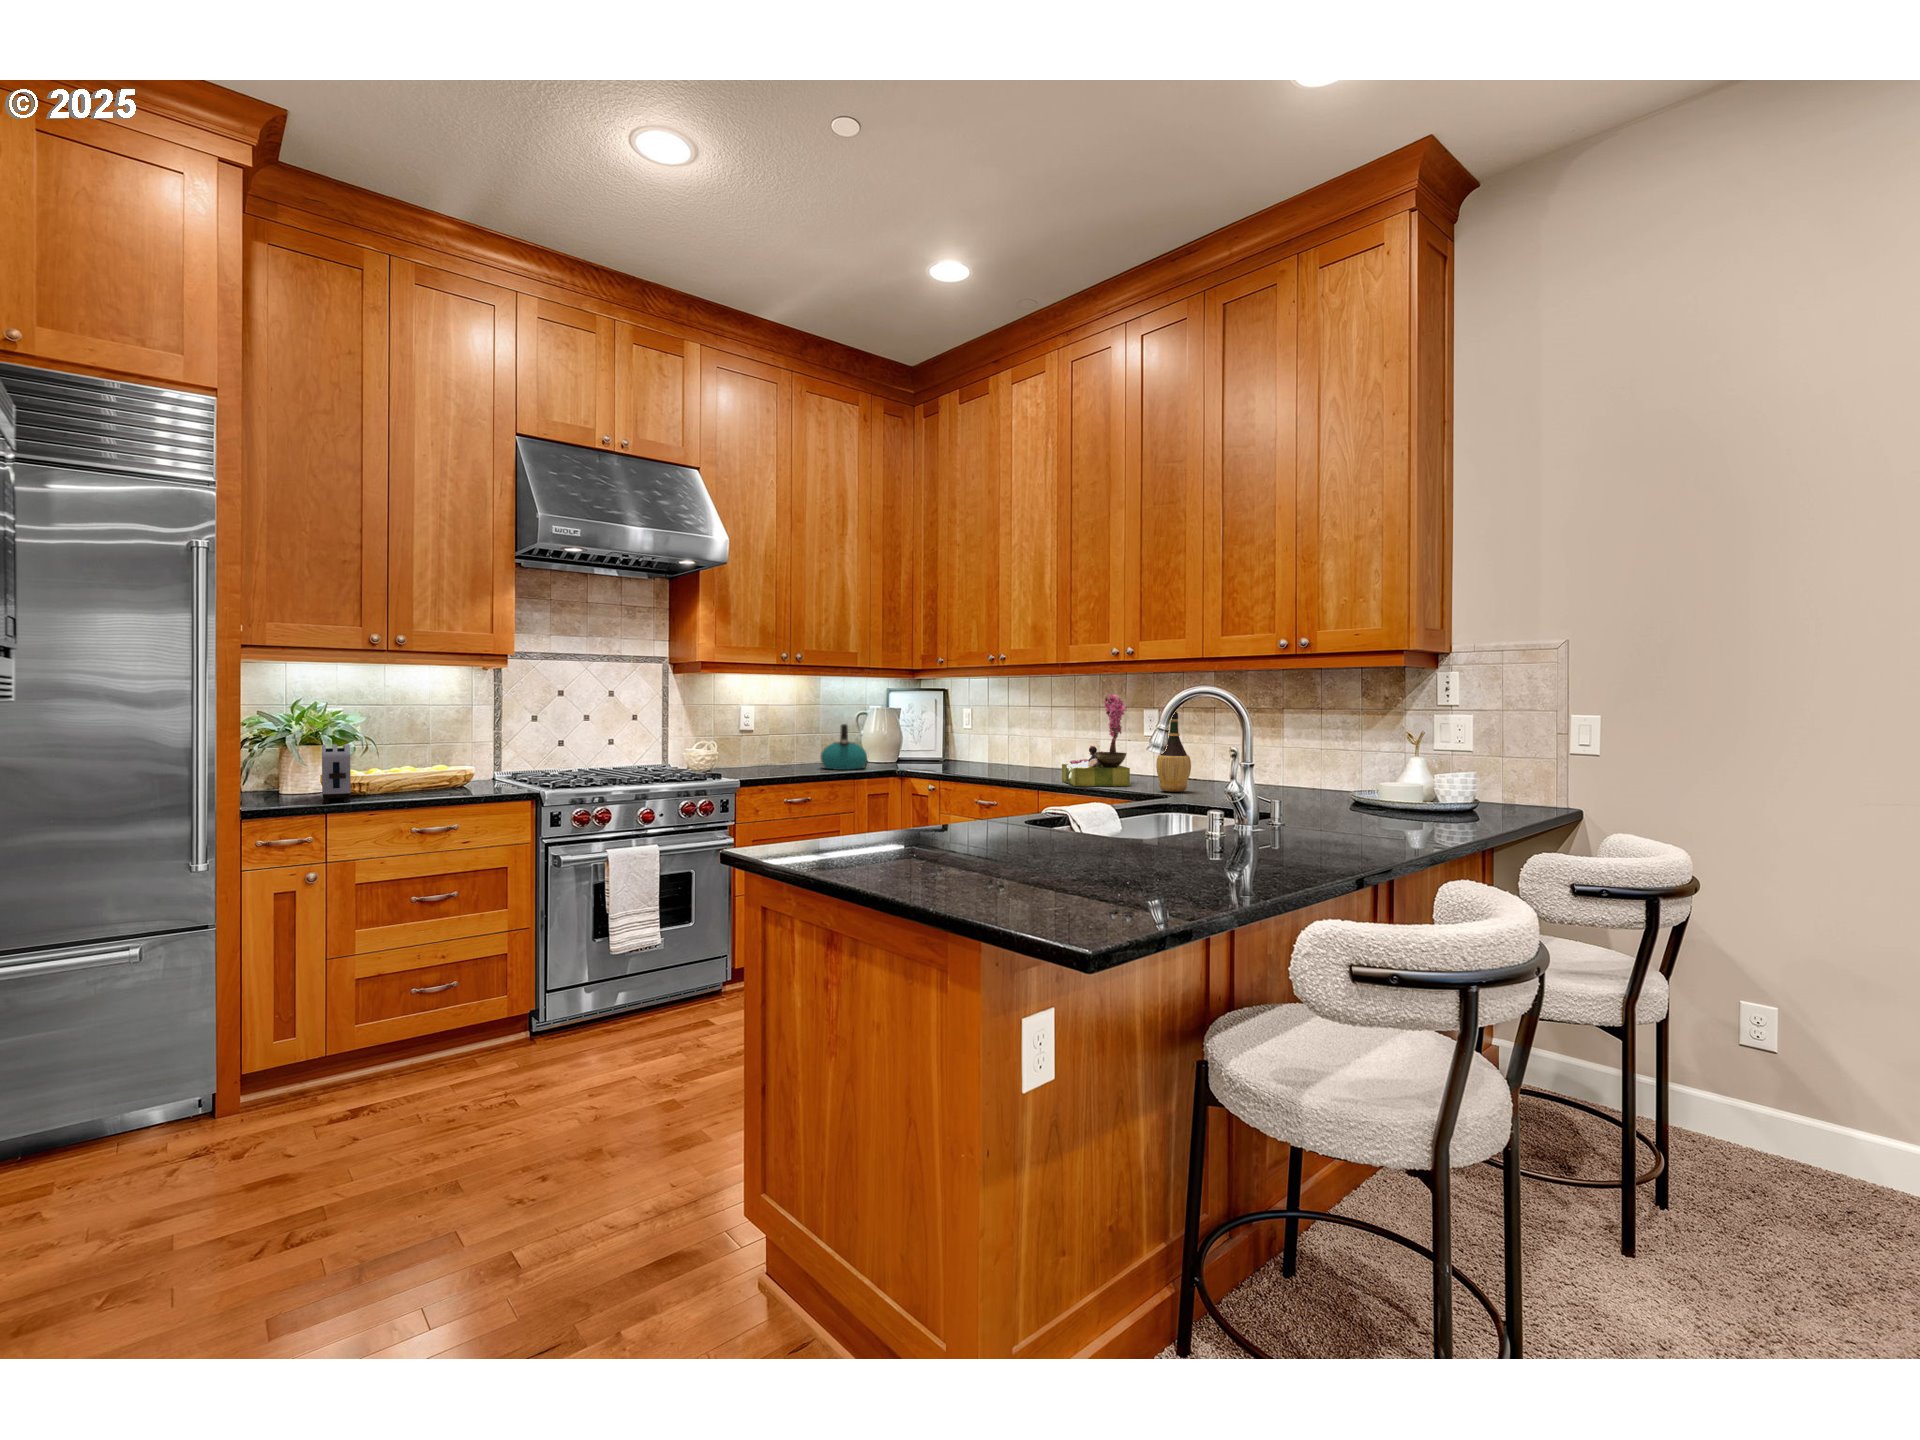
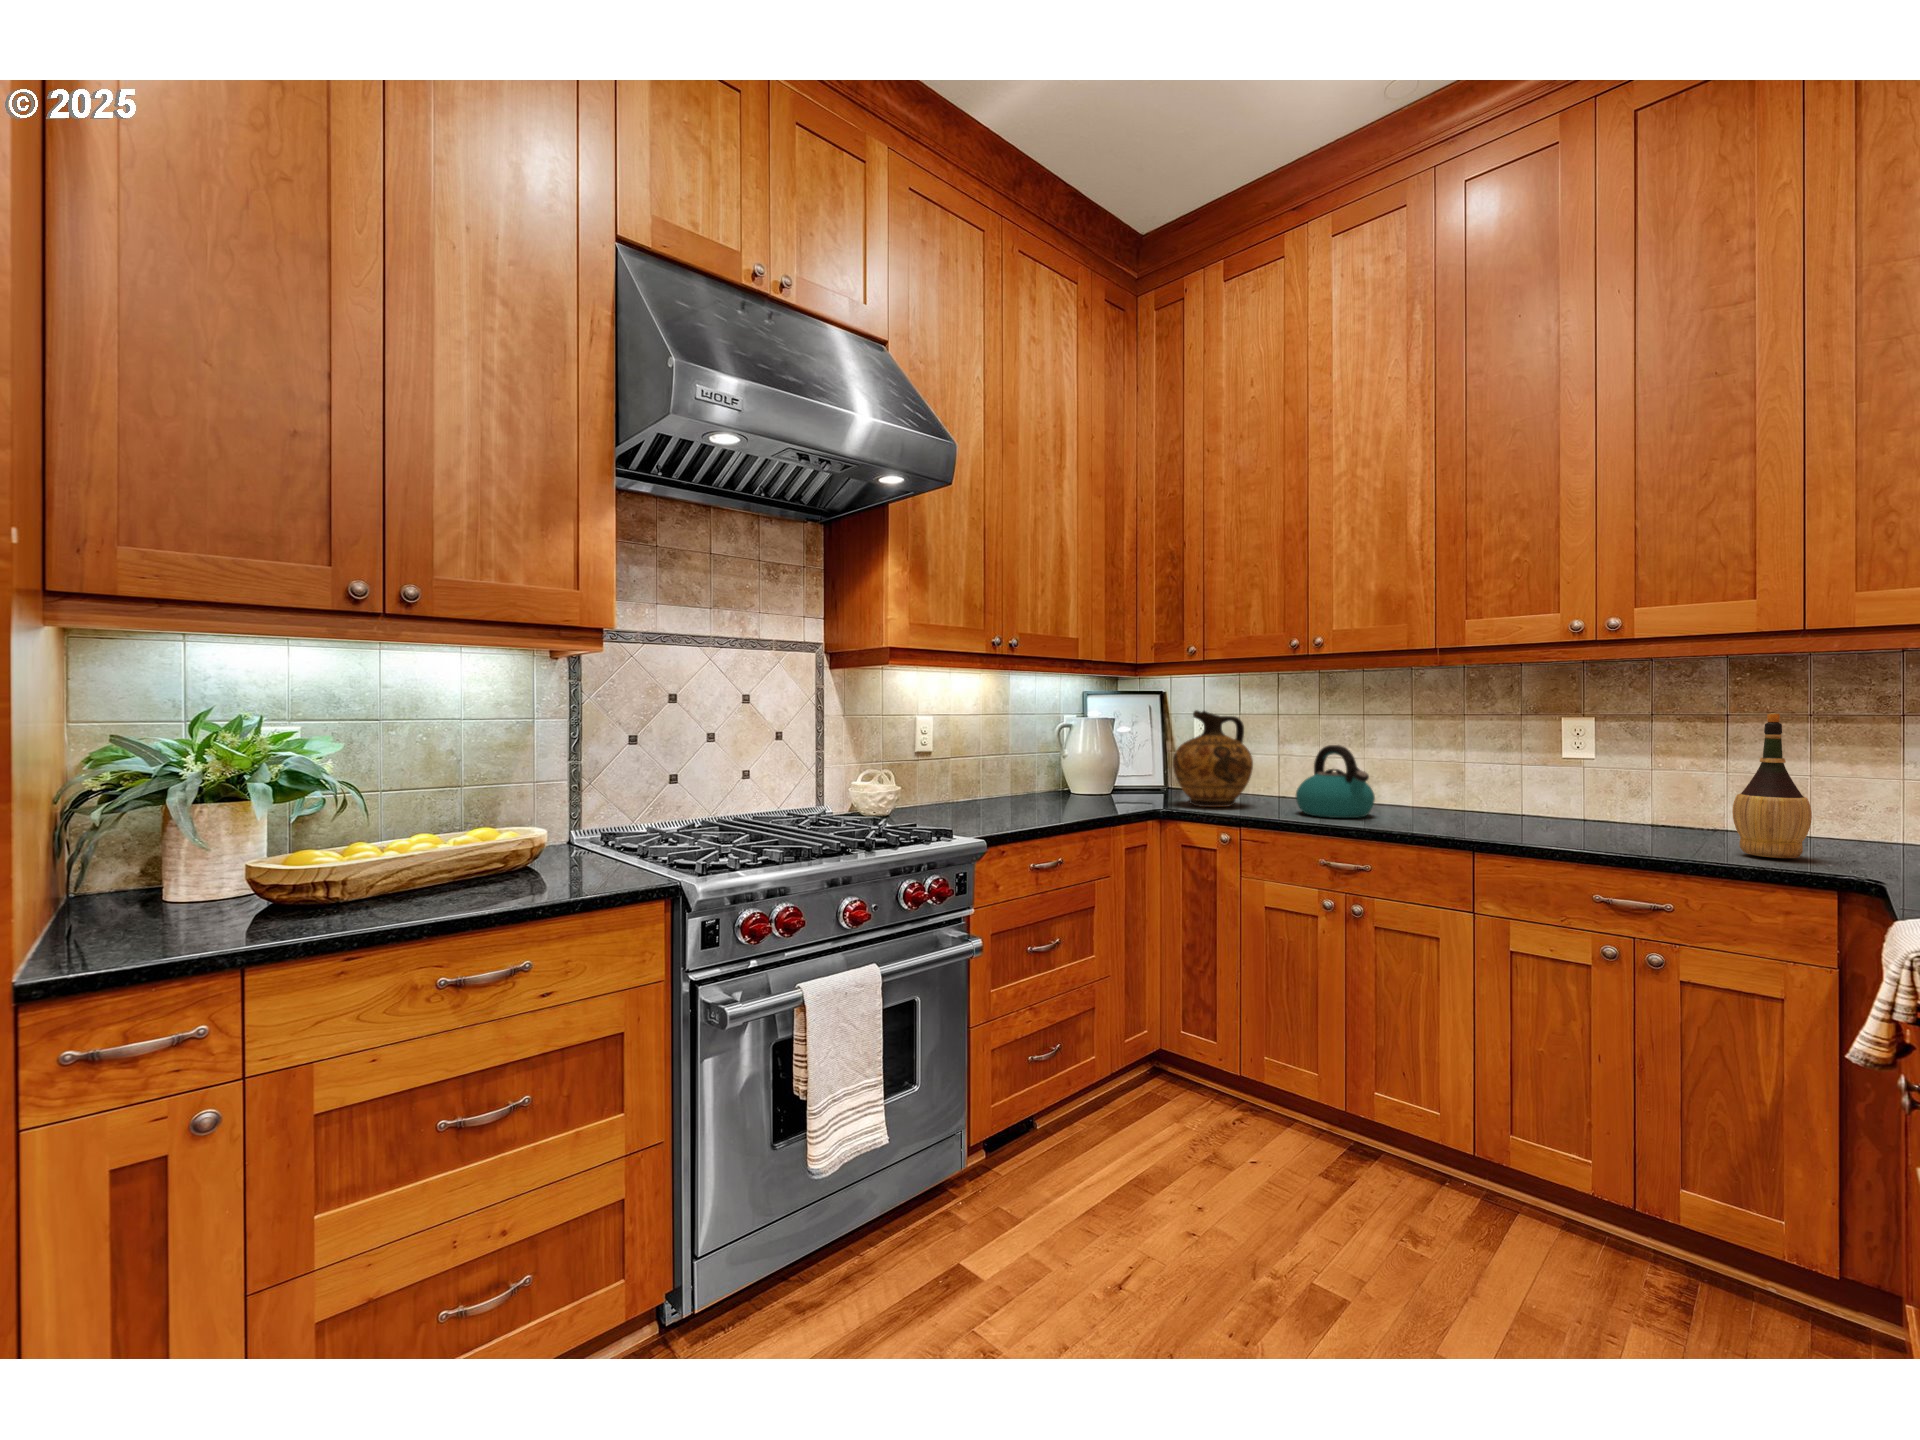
flower arrangement: present [1062,693,1130,786] -> none [1485,691,1636,845]
ceramic jug: none [915,703,968,769] -> present [1173,710,1253,807]
kettle: present [821,724,867,770] -> present [1296,745,1375,818]
toaster: present [322,744,351,803] -> none [230,805,304,947]

